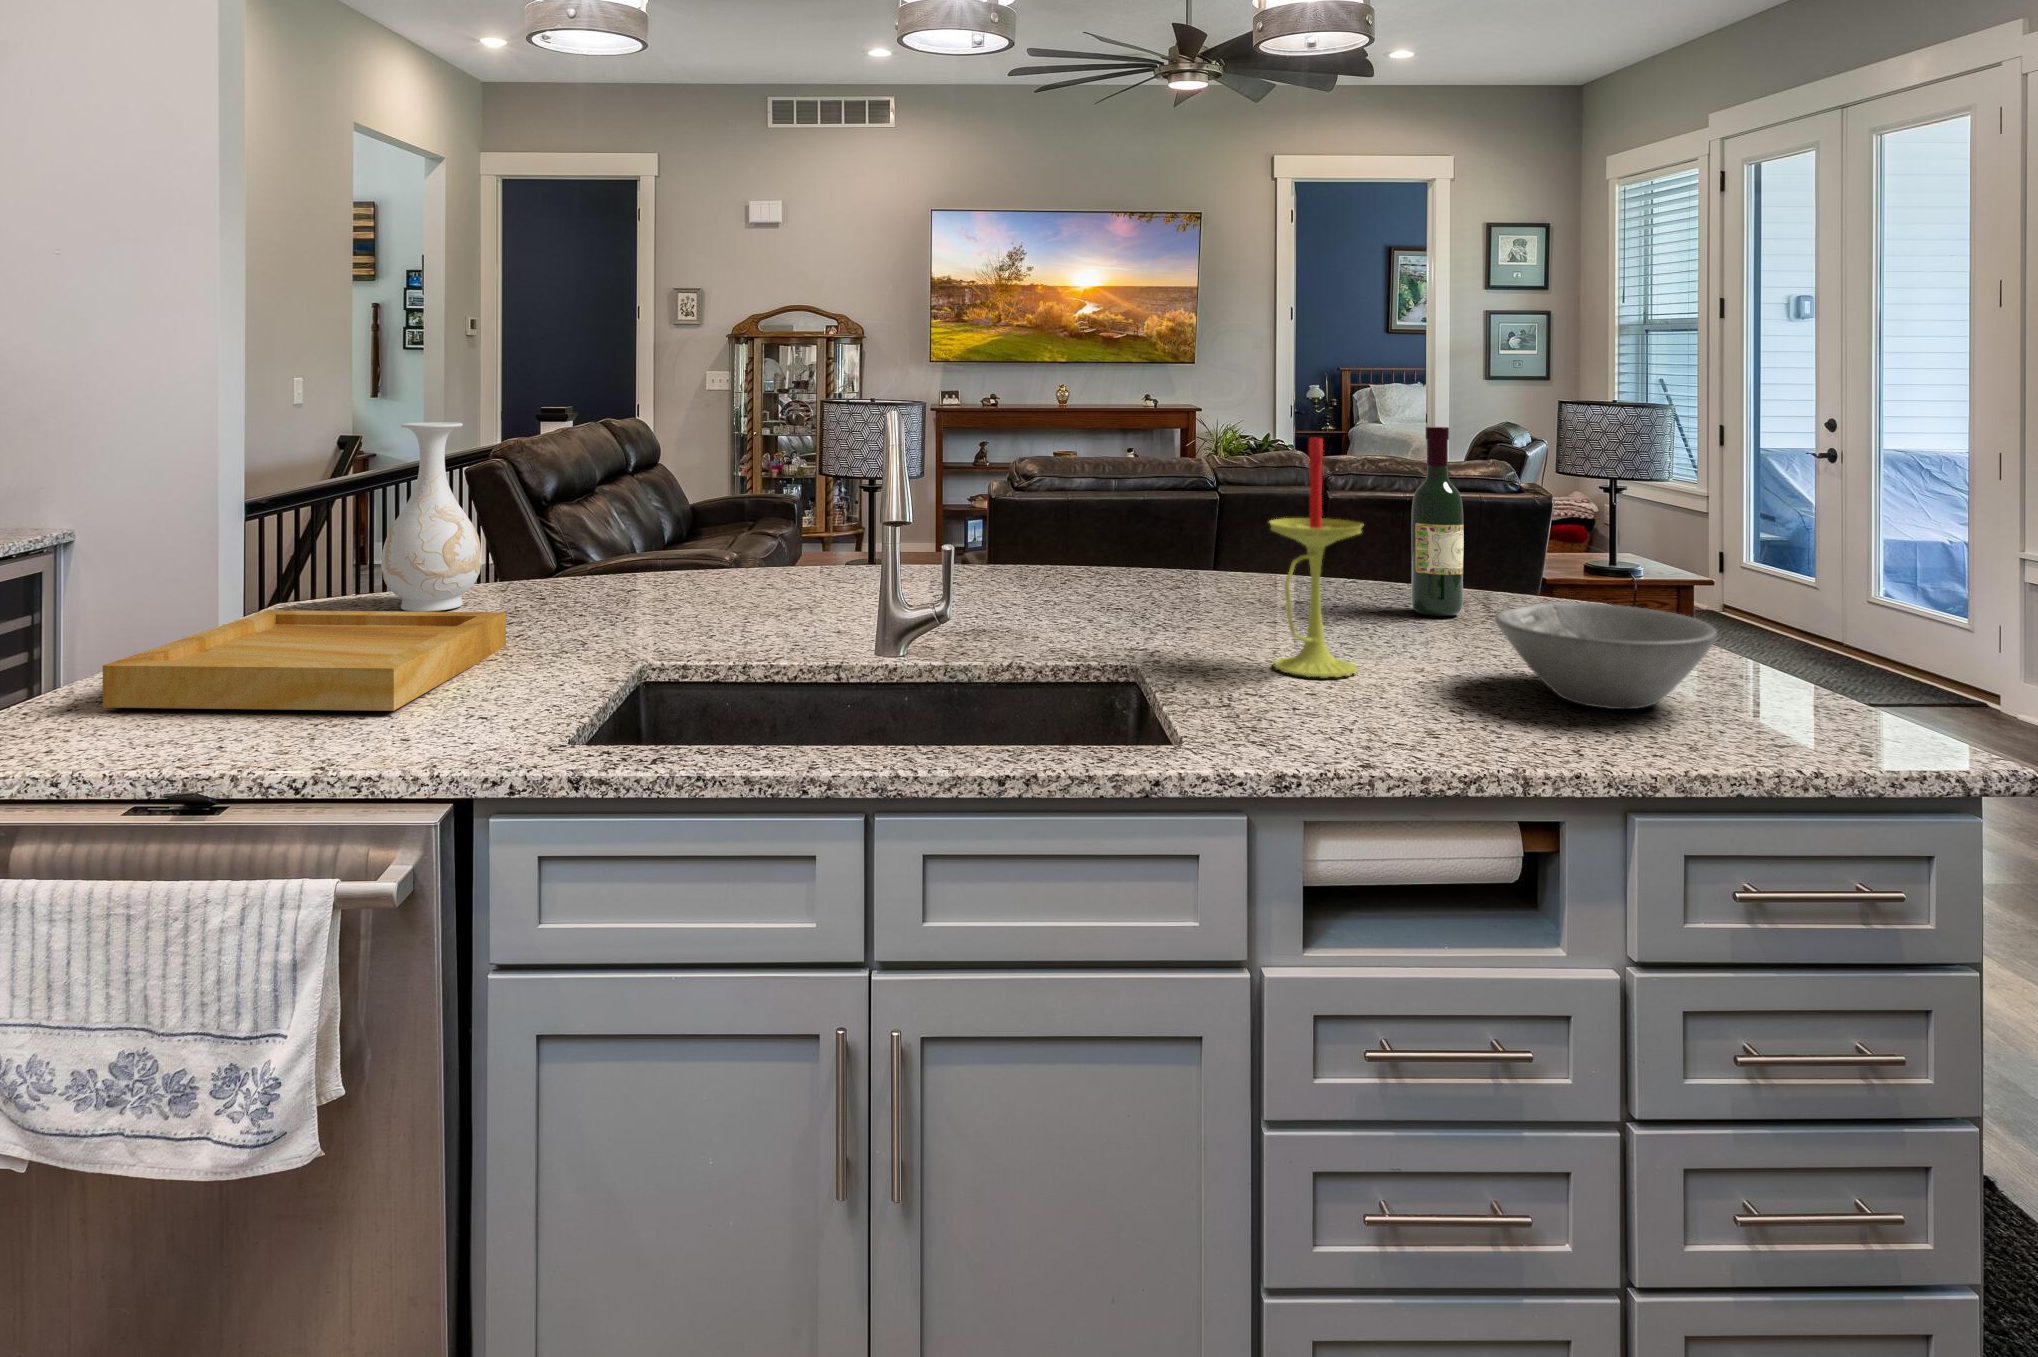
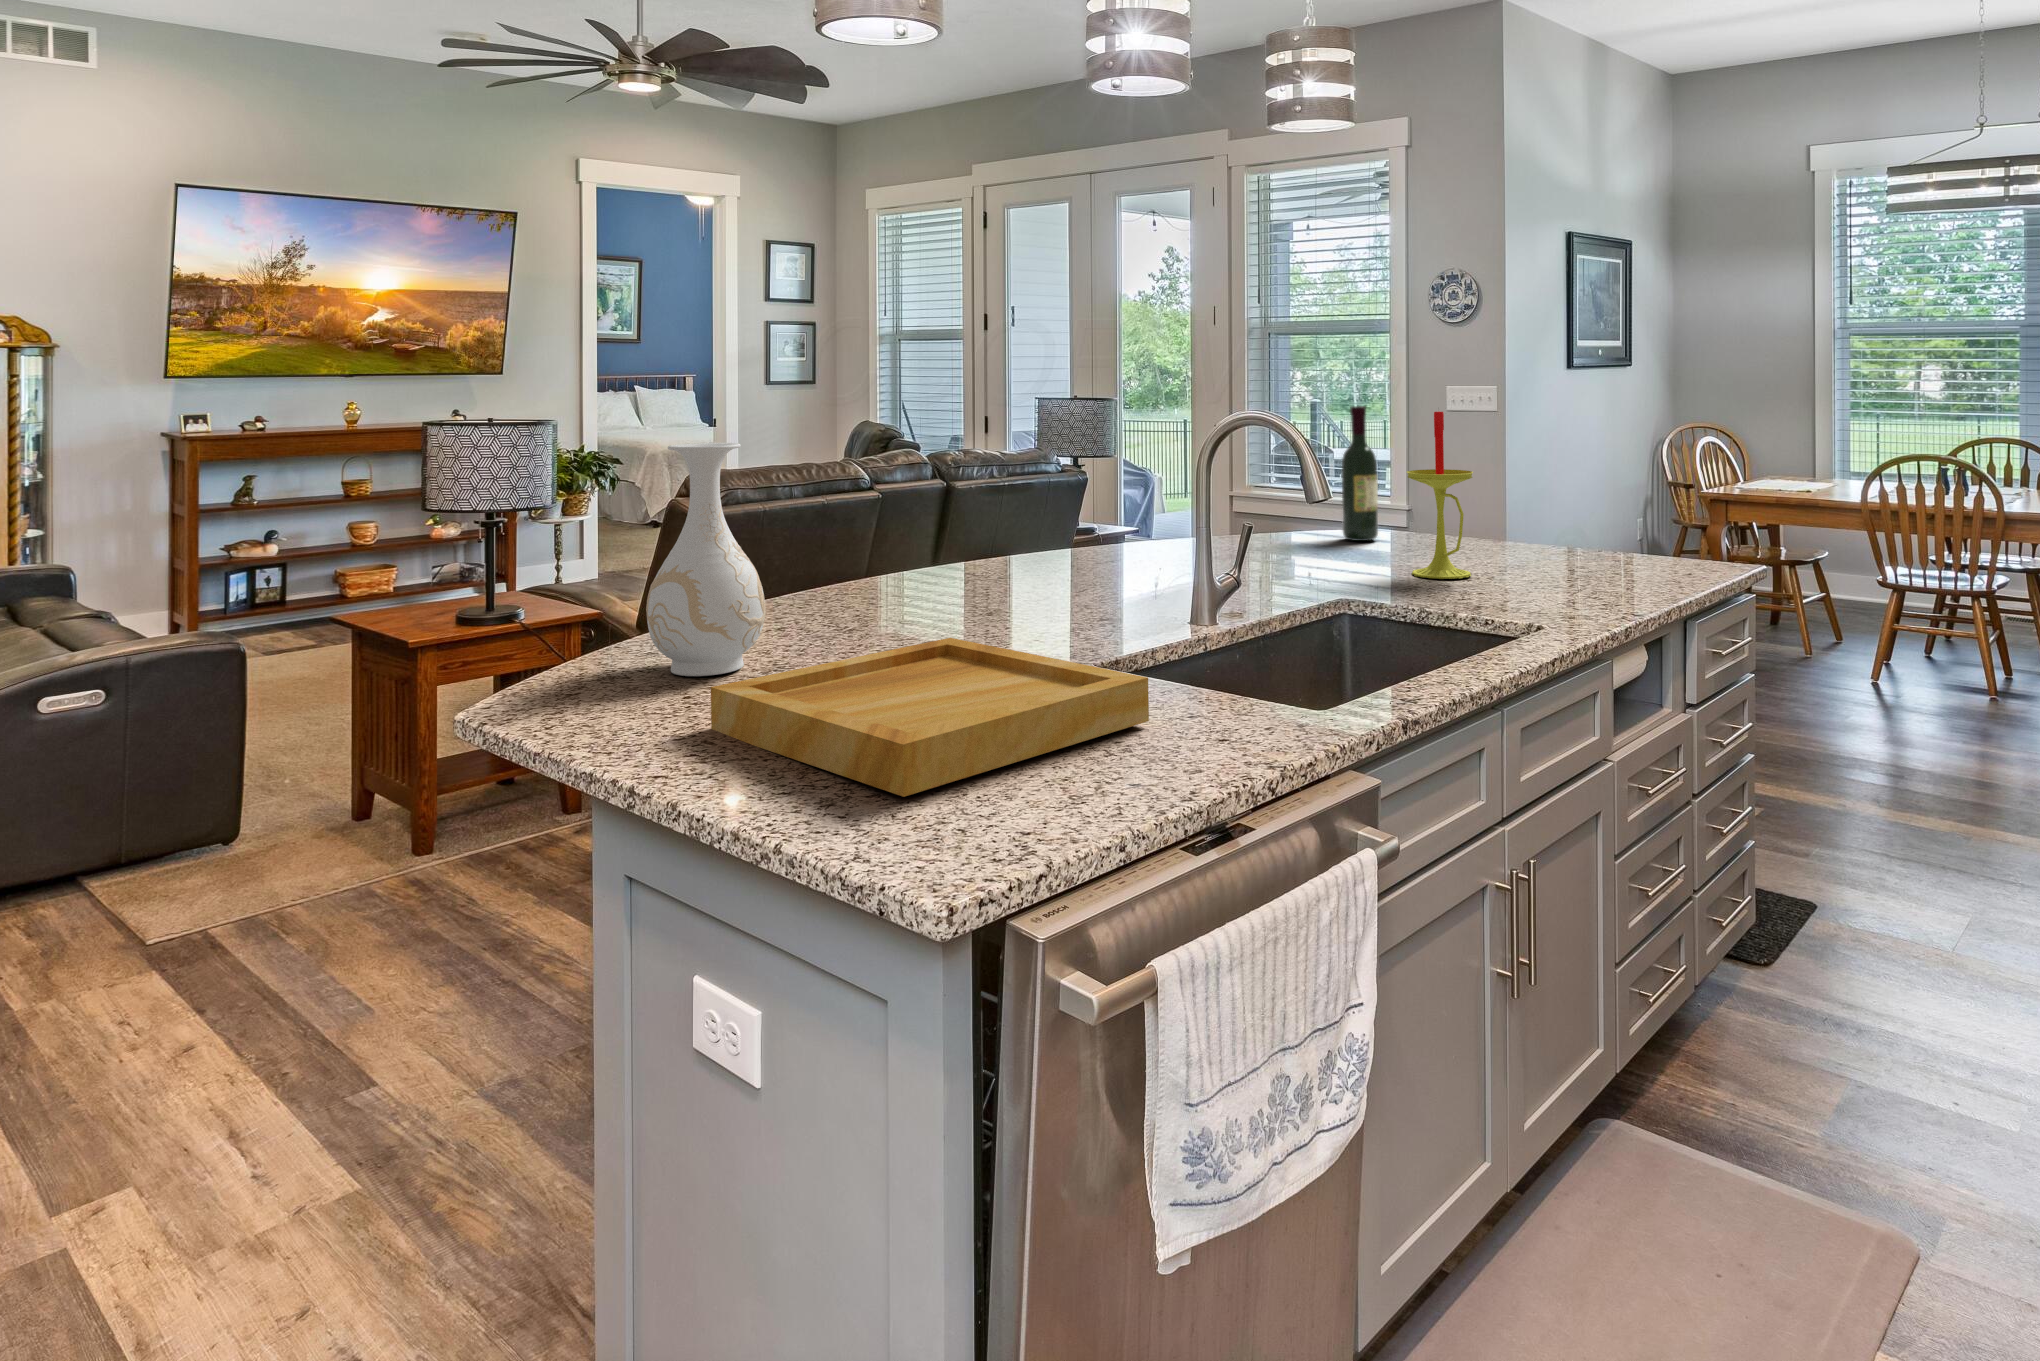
bowl: present [1495,602,1717,709] -> none [1518,508,1646,566]

